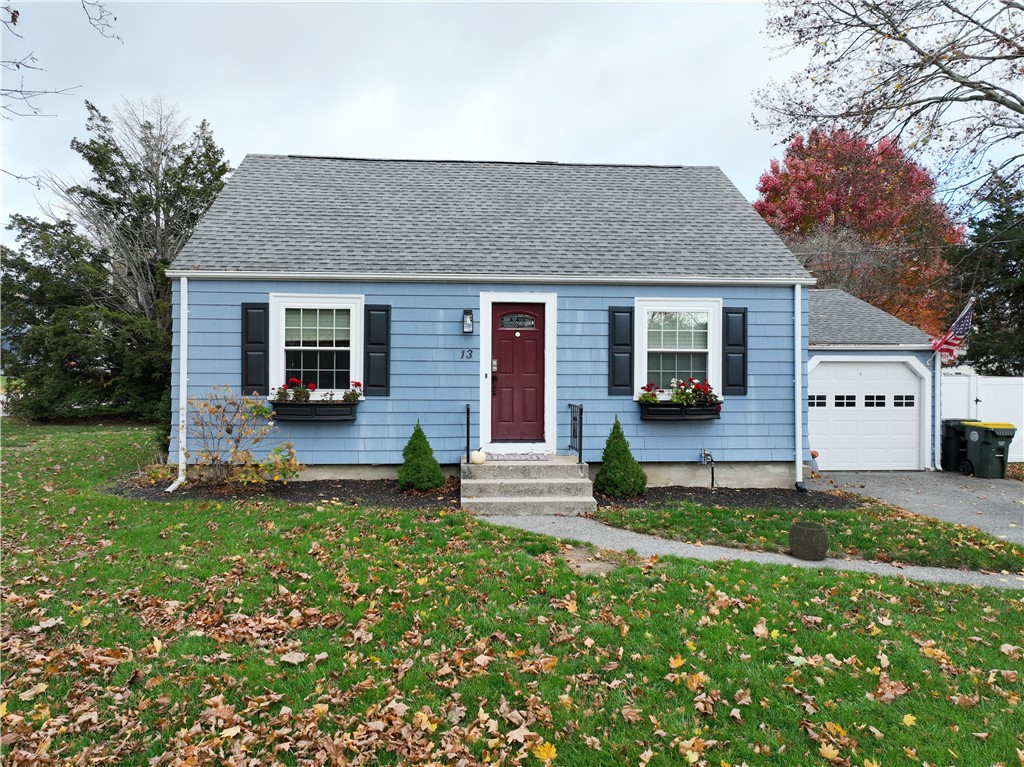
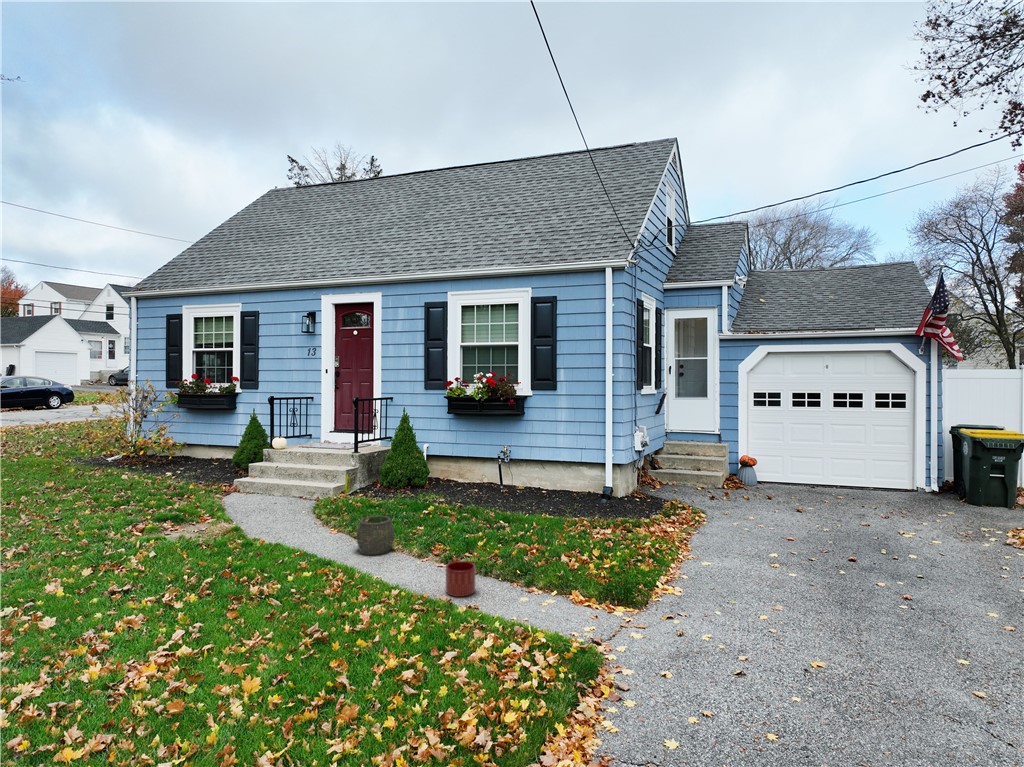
planter: none [958,550,993,582] -> present [446,561,476,597]

